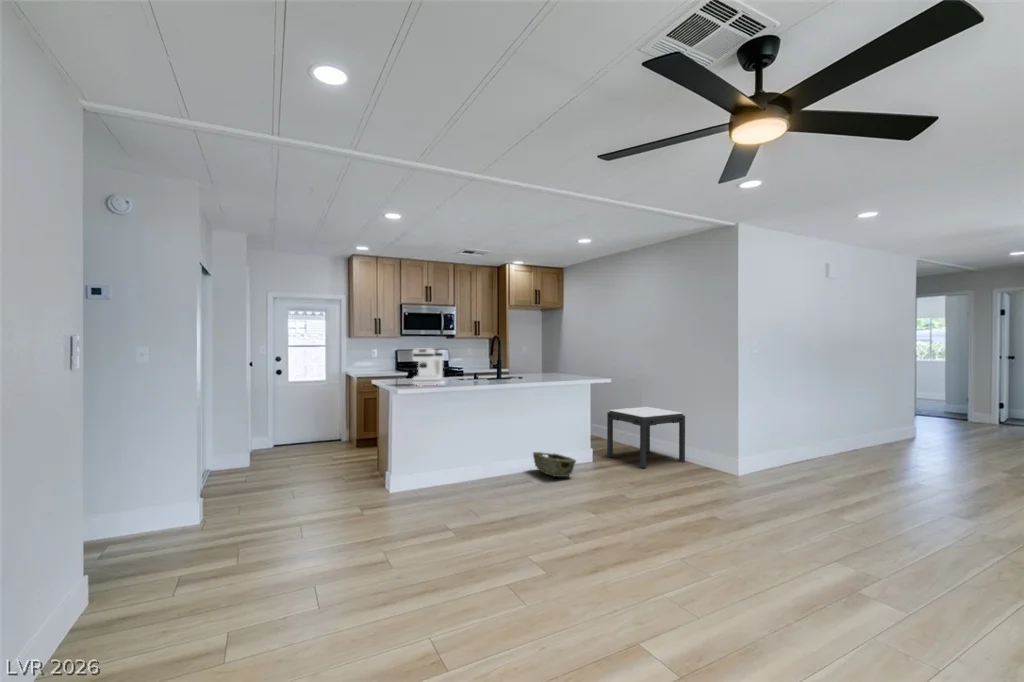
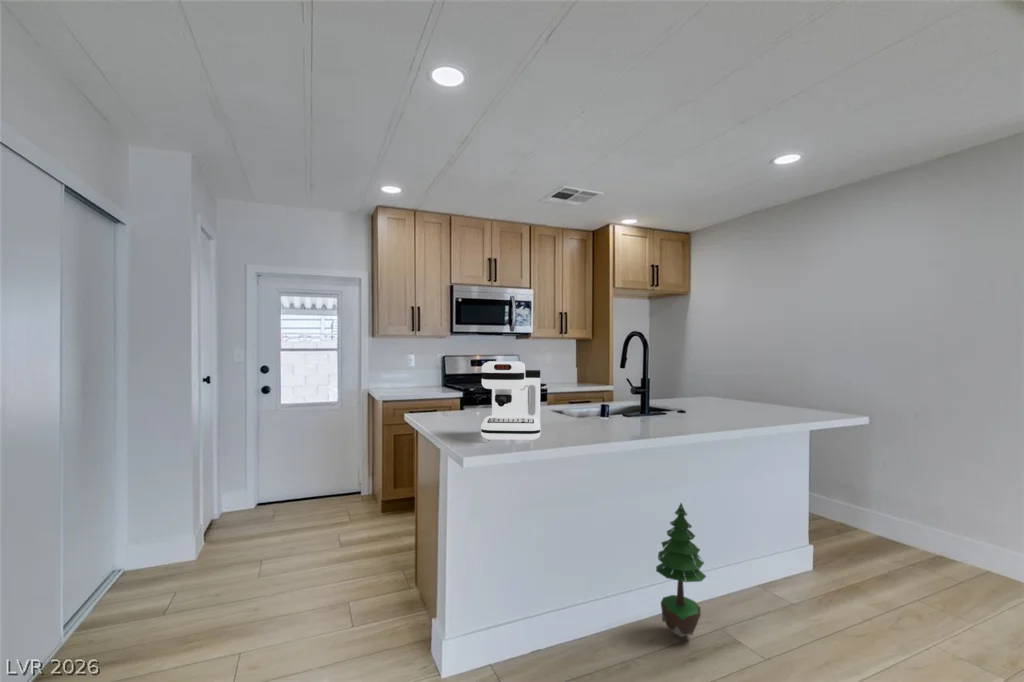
side table: present [607,407,685,468] -> none [832,466,1013,612]
potted tree: none [497,414,520,478] -> present [656,503,706,637]
woven basket: present [533,452,576,477] -> none [719,570,831,644]

